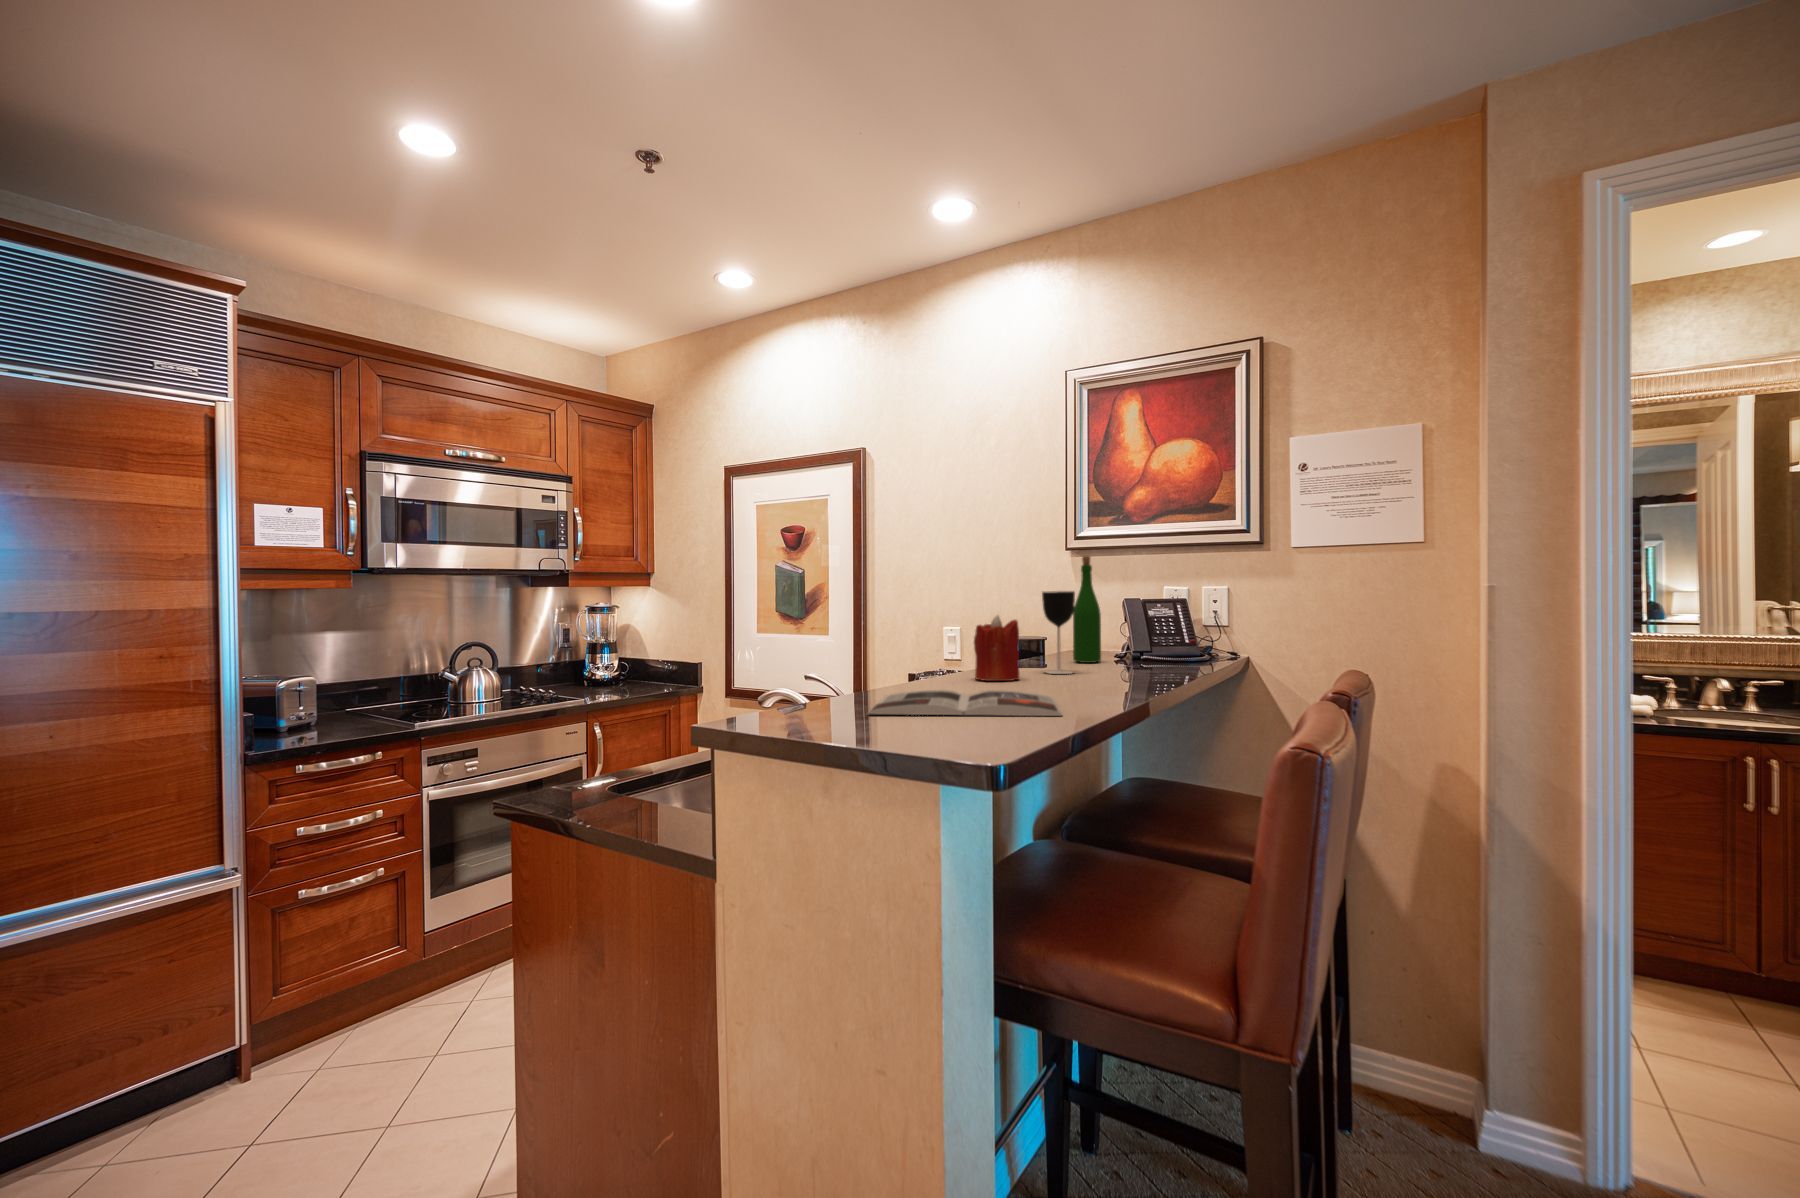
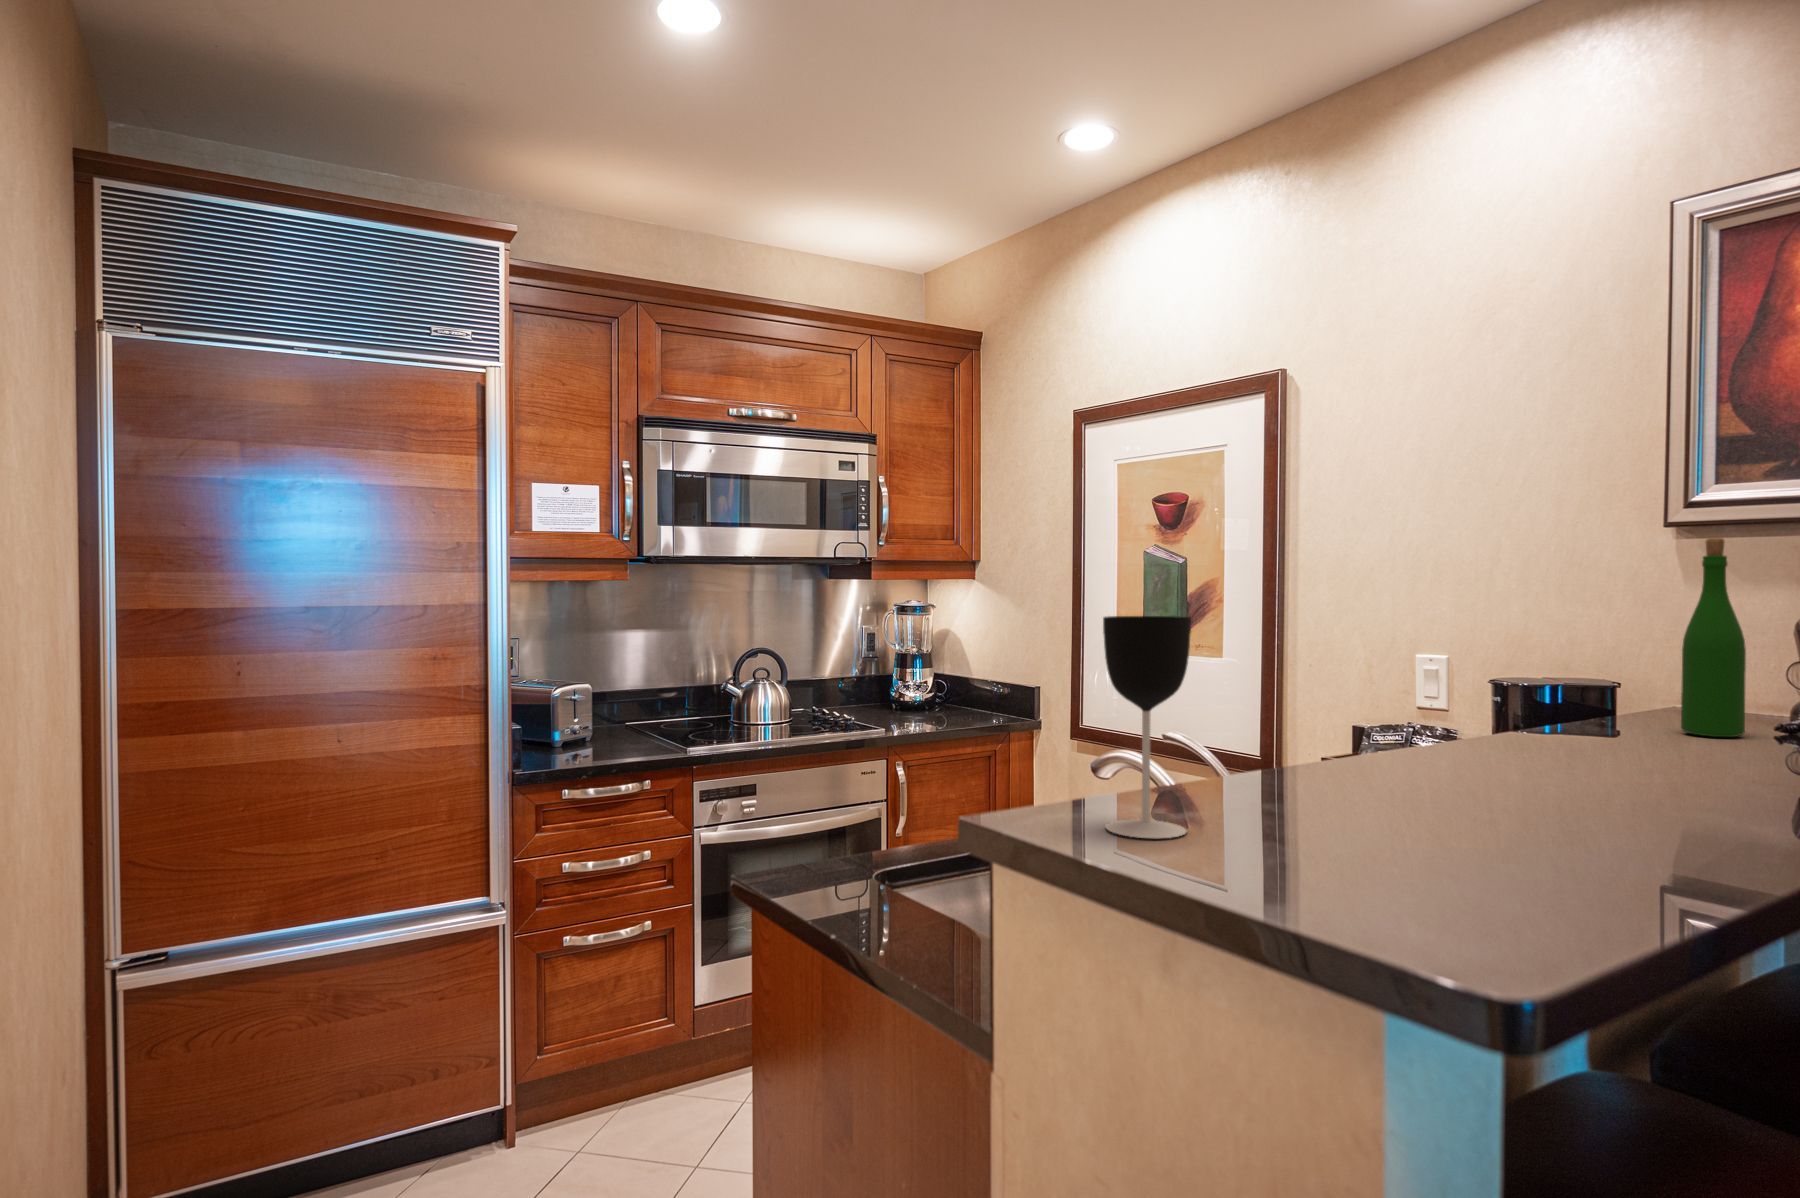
wine glass: present [1042,591,1075,674] -> present [1103,616,1191,838]
candle: present [974,615,1019,681] -> none [1477,647,1572,769]
magazine: present [868,690,1062,716] -> none [1267,784,1691,877]

